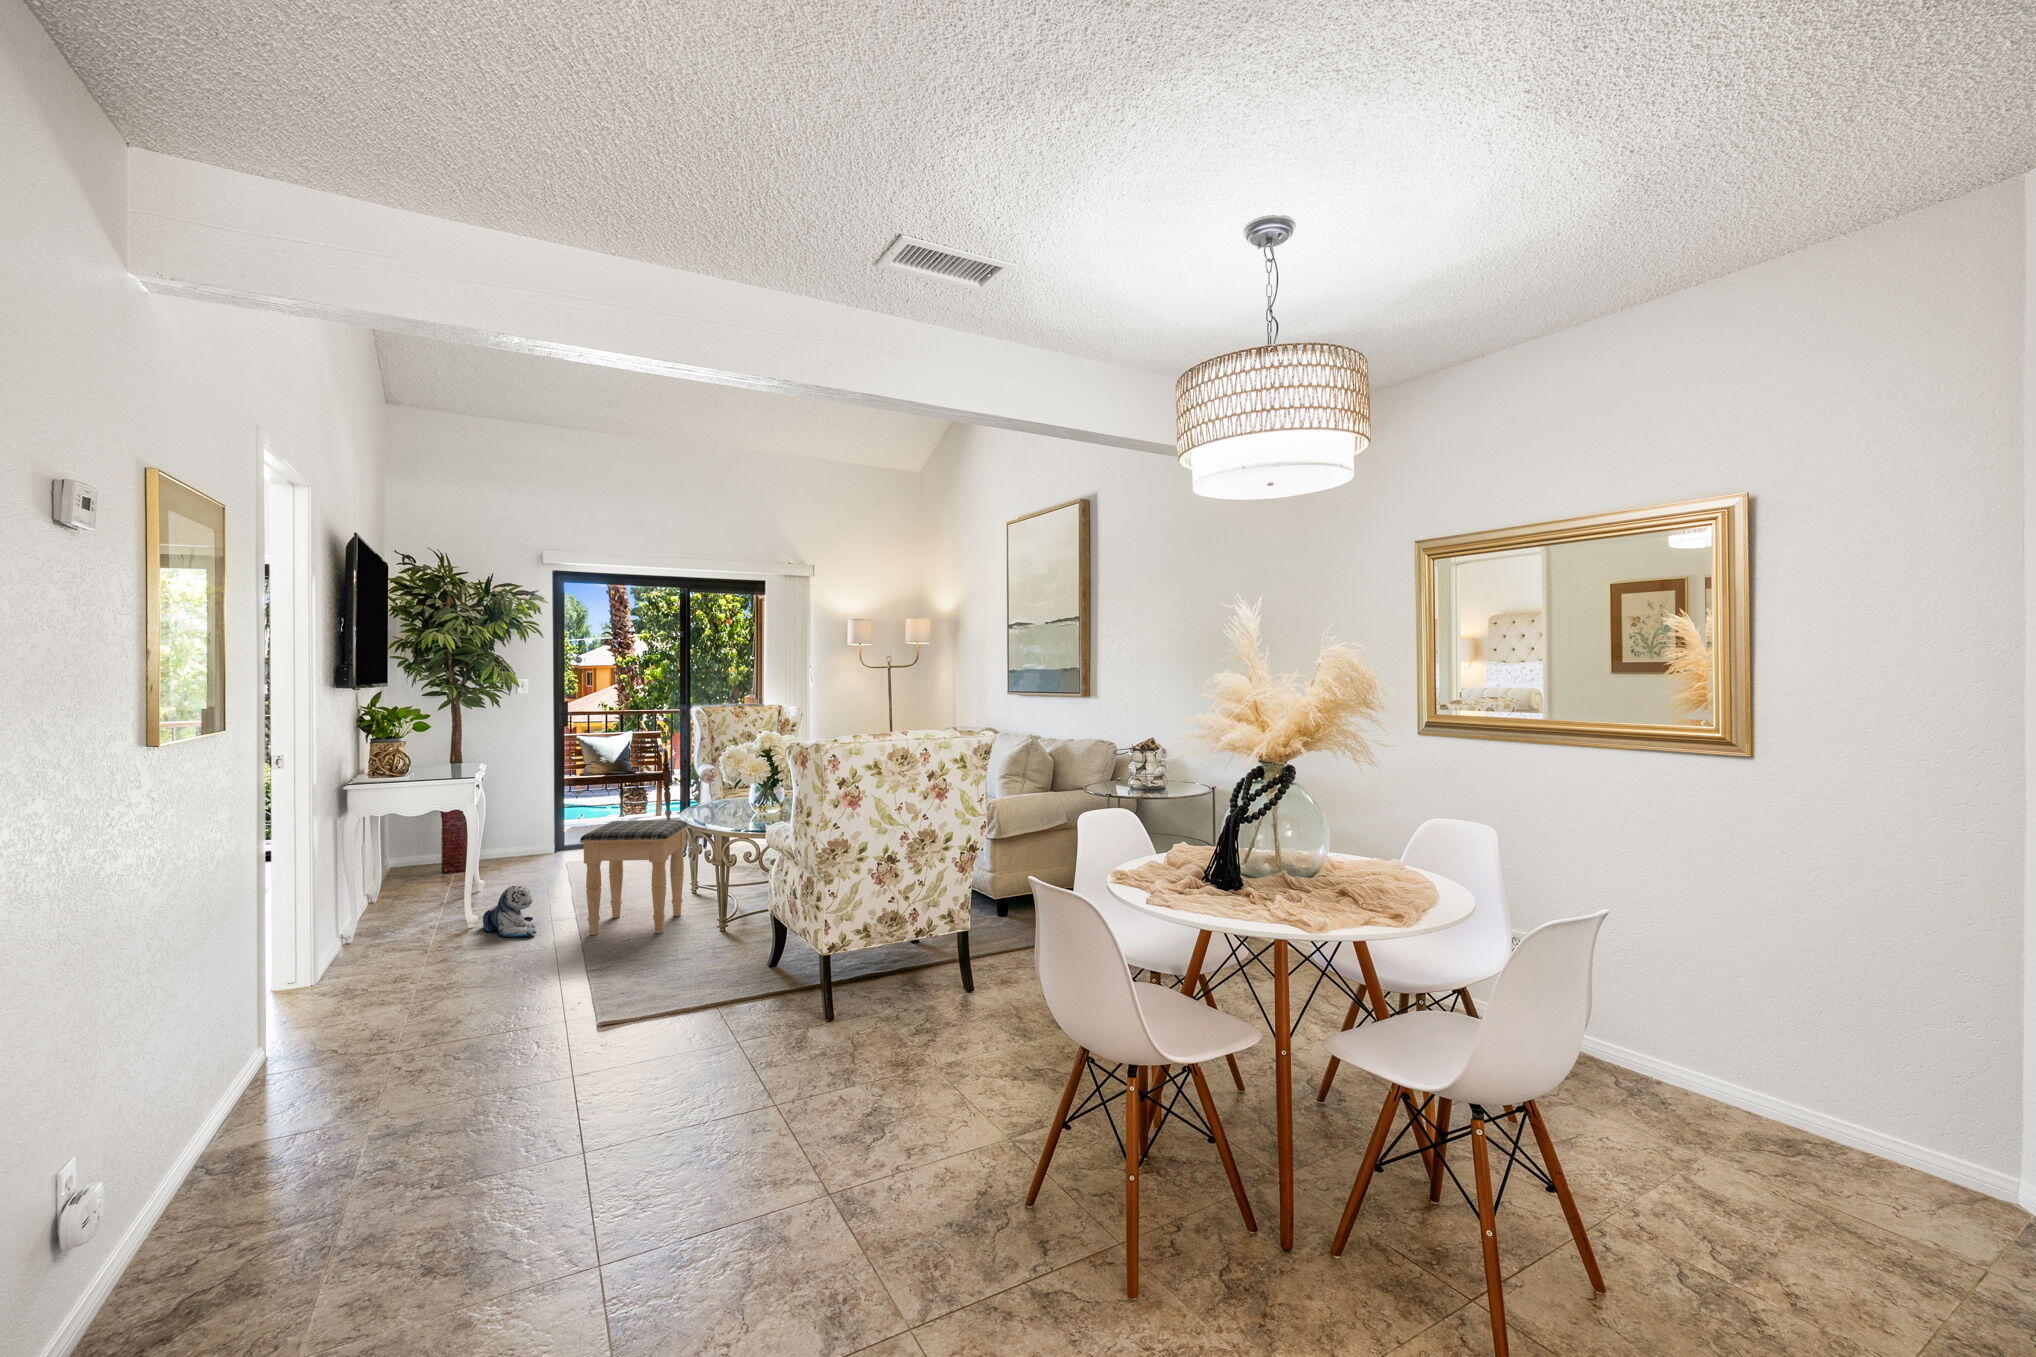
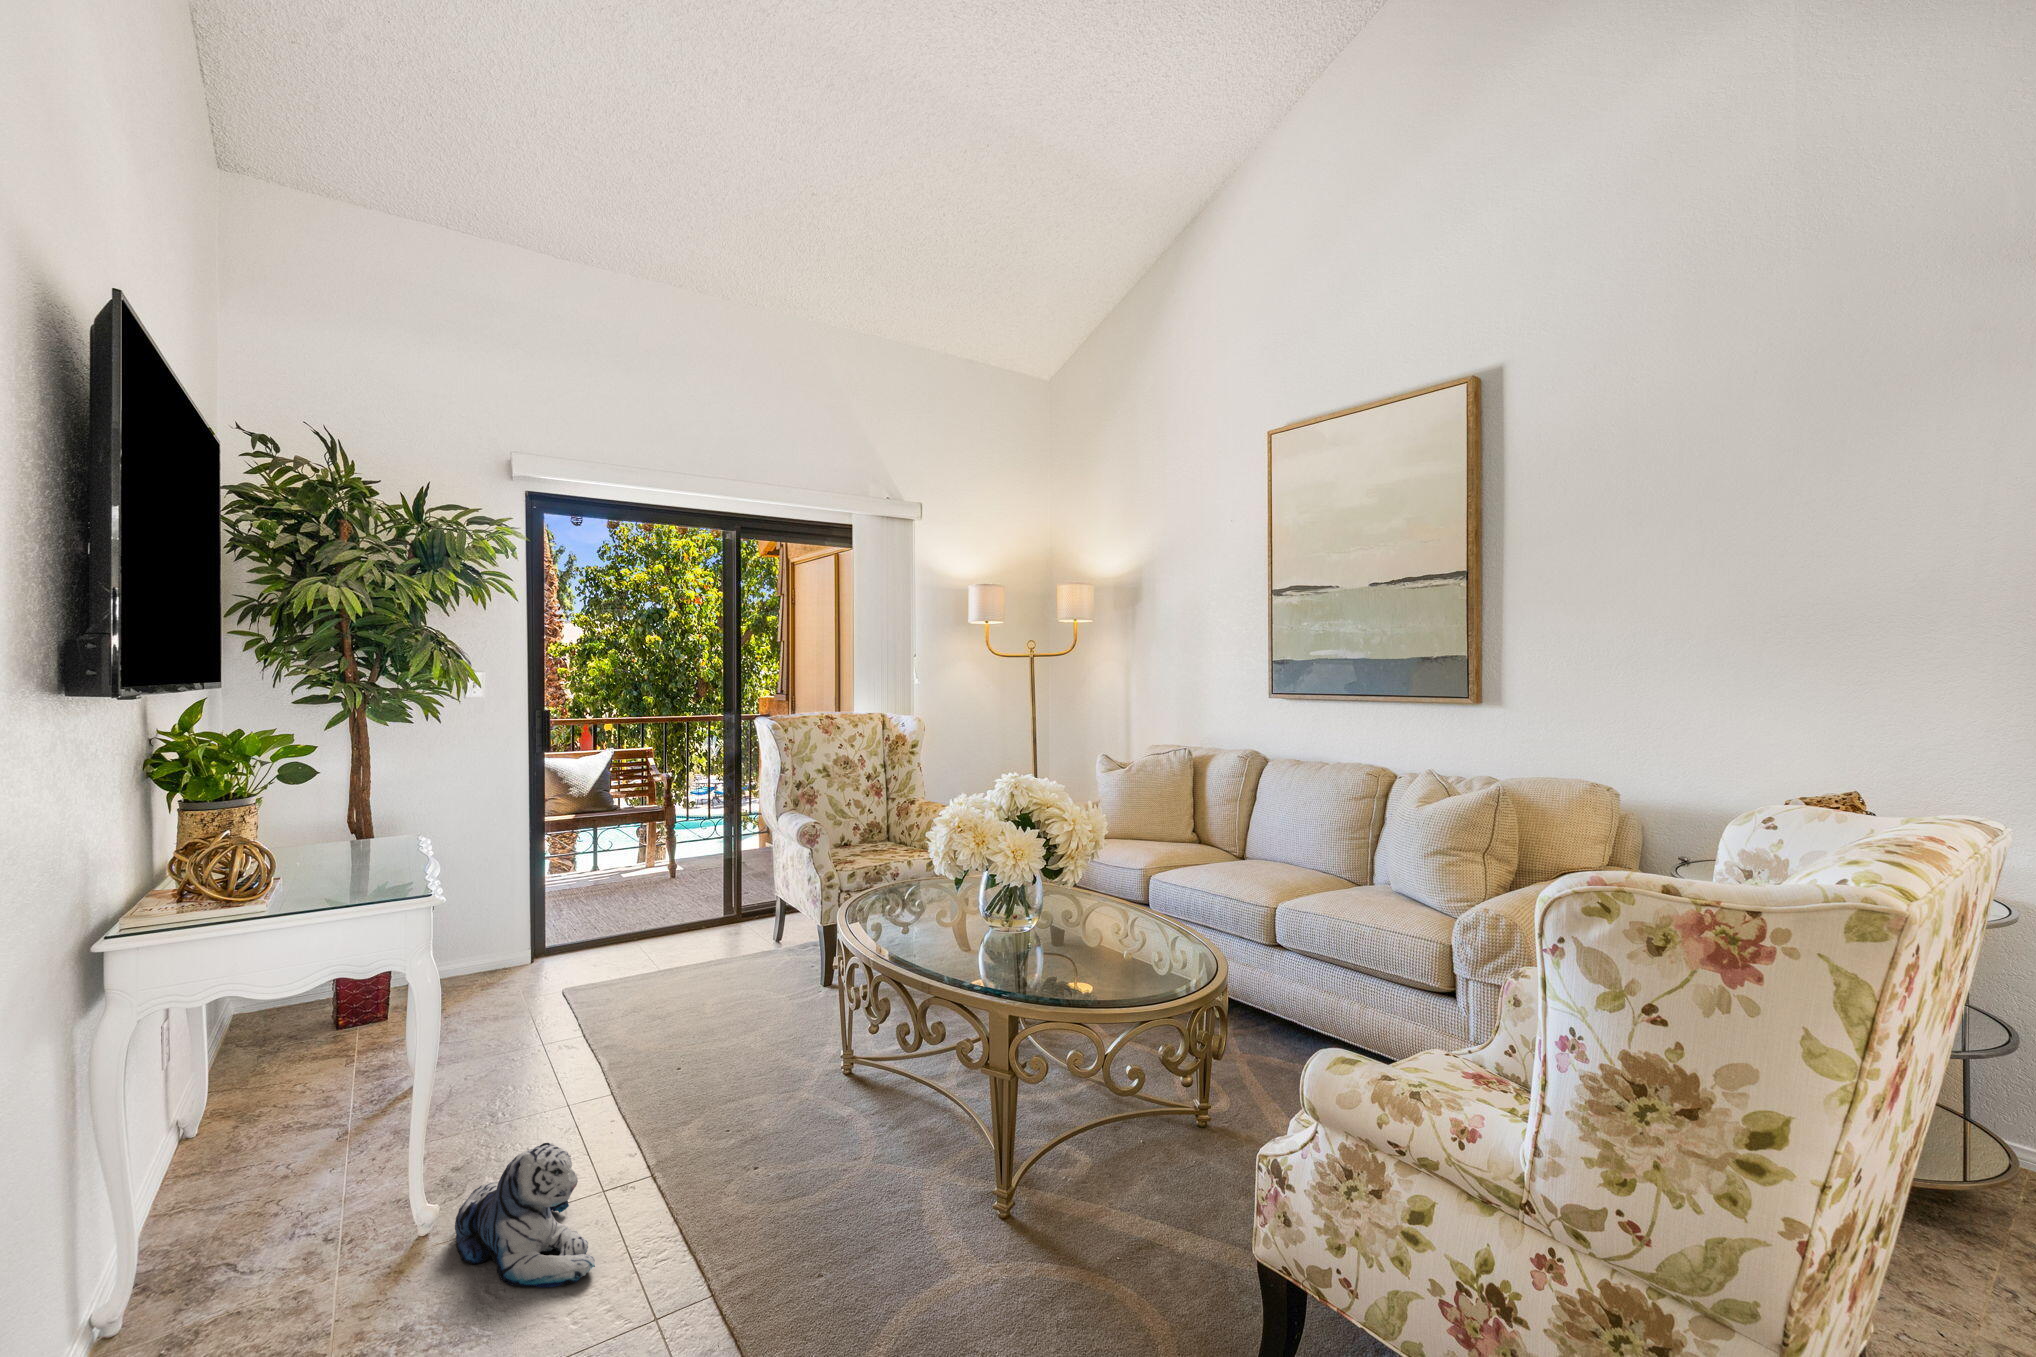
footstool: present [580,820,689,935] -> none [703,963,901,1261]

